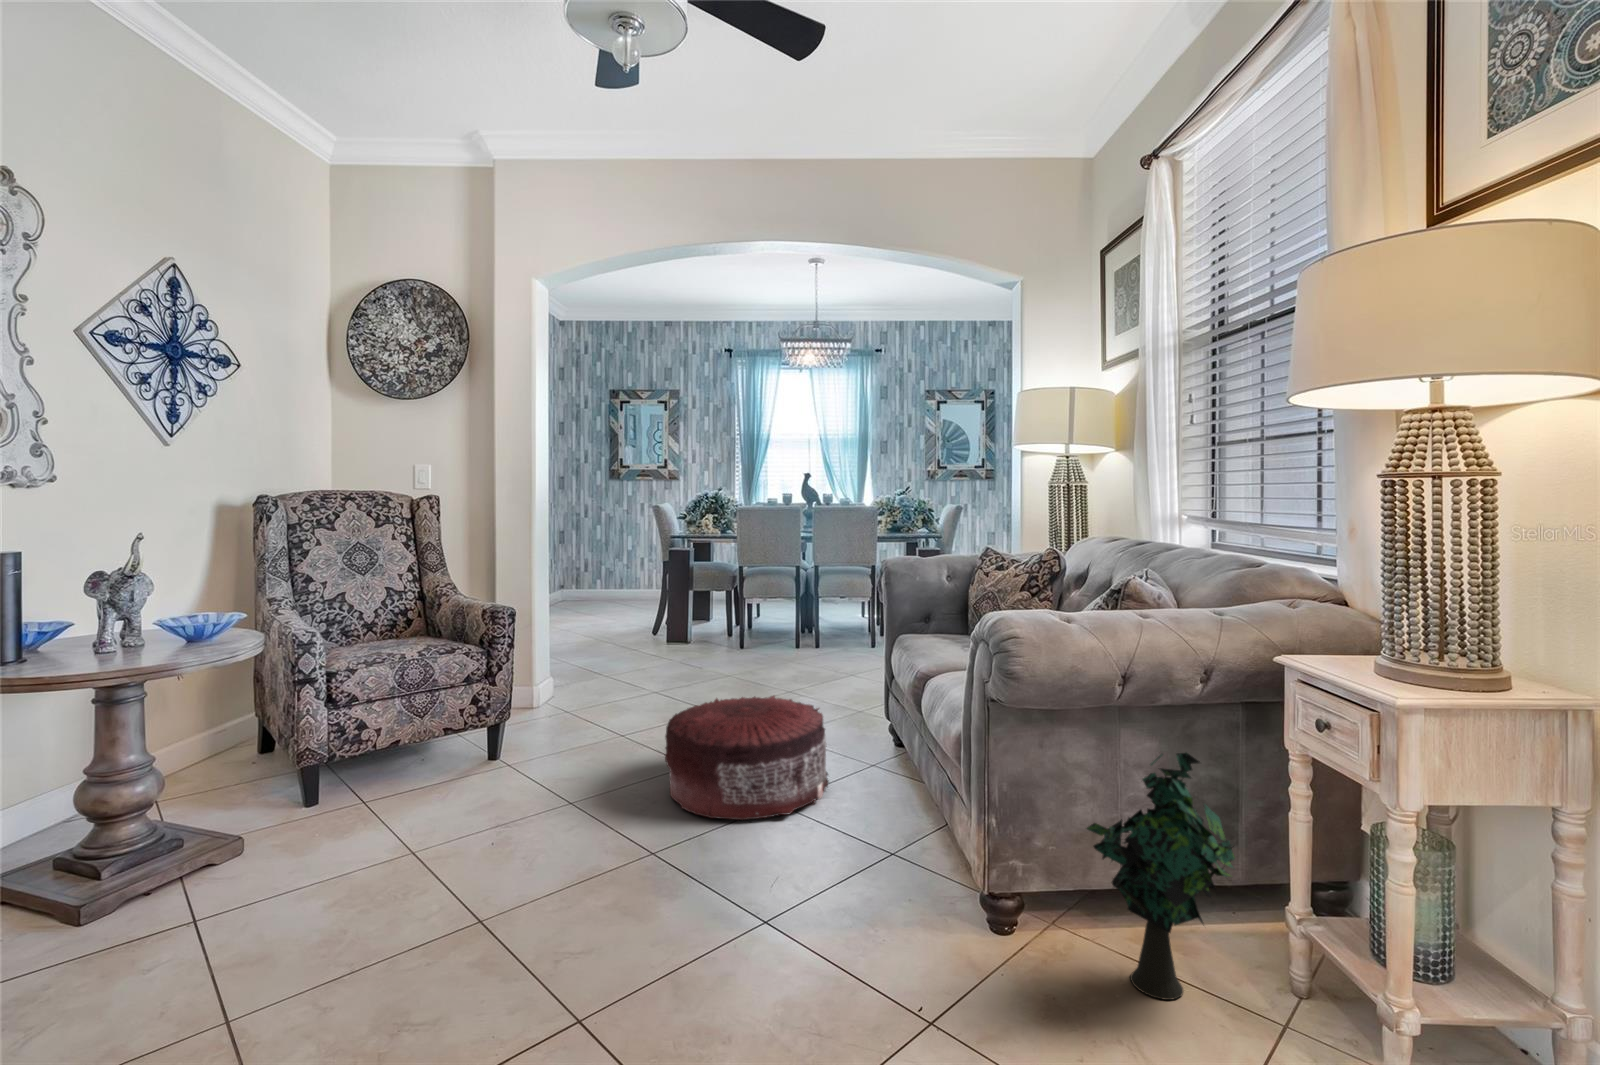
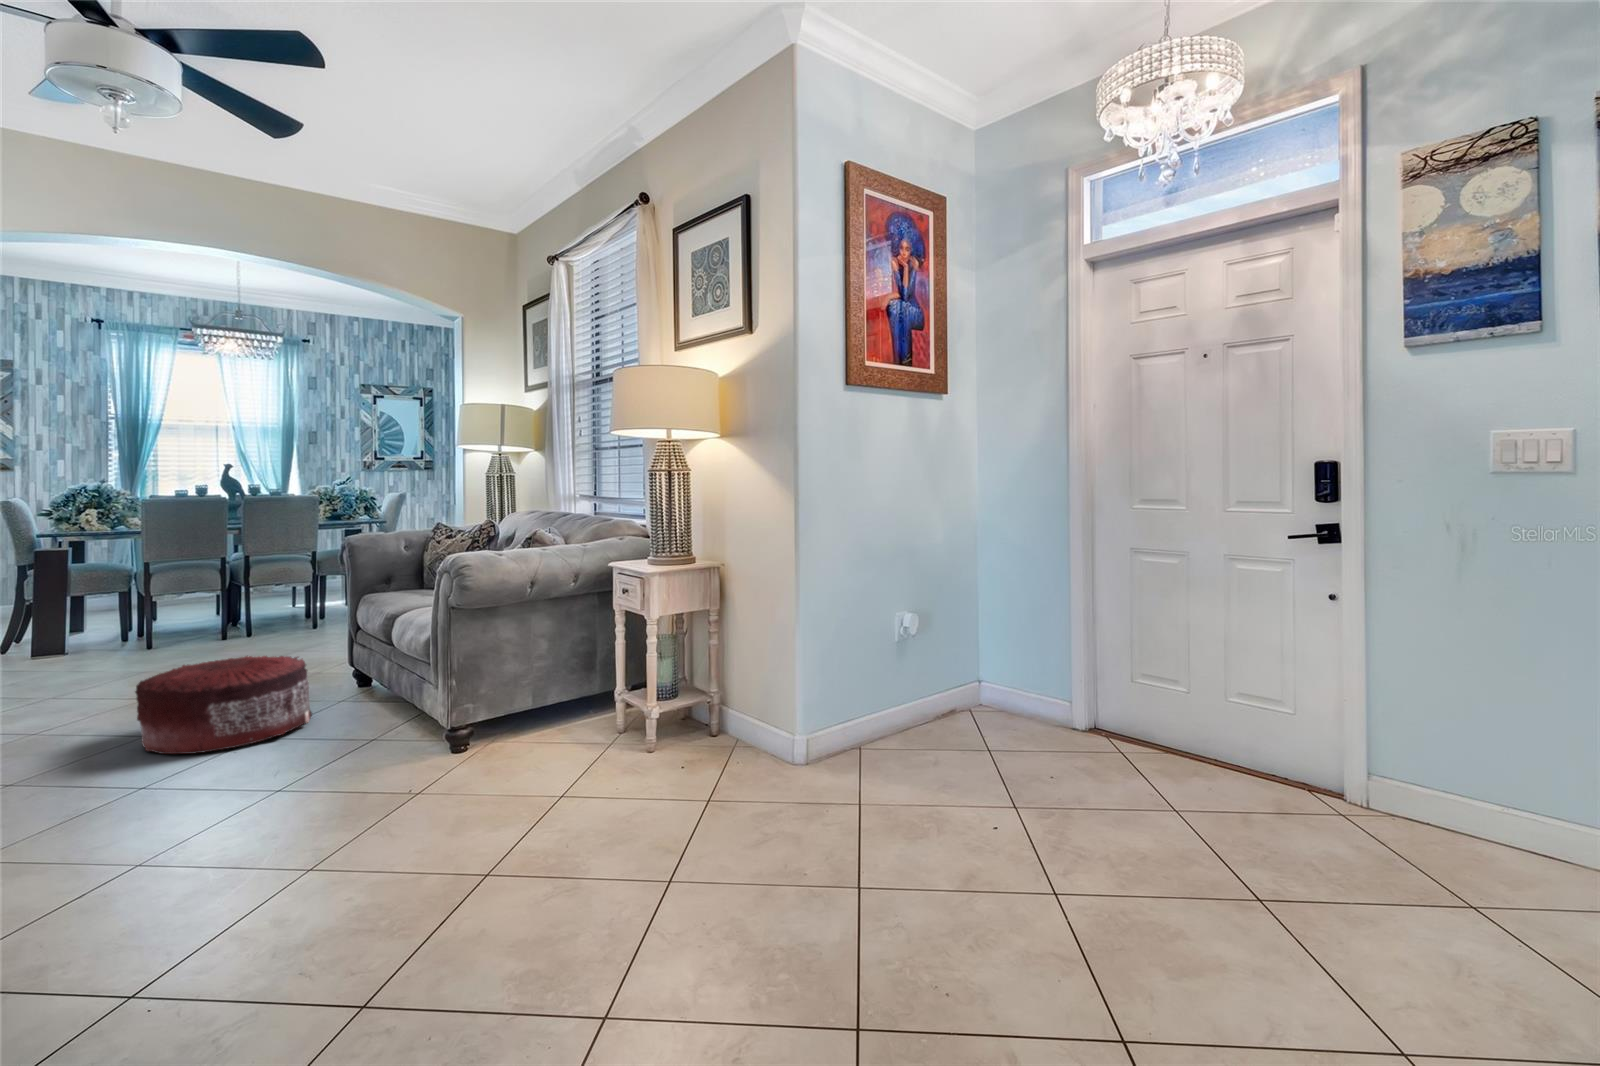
decorative plant: present [1087,753,1235,1000] -> none [513,617,590,748]

